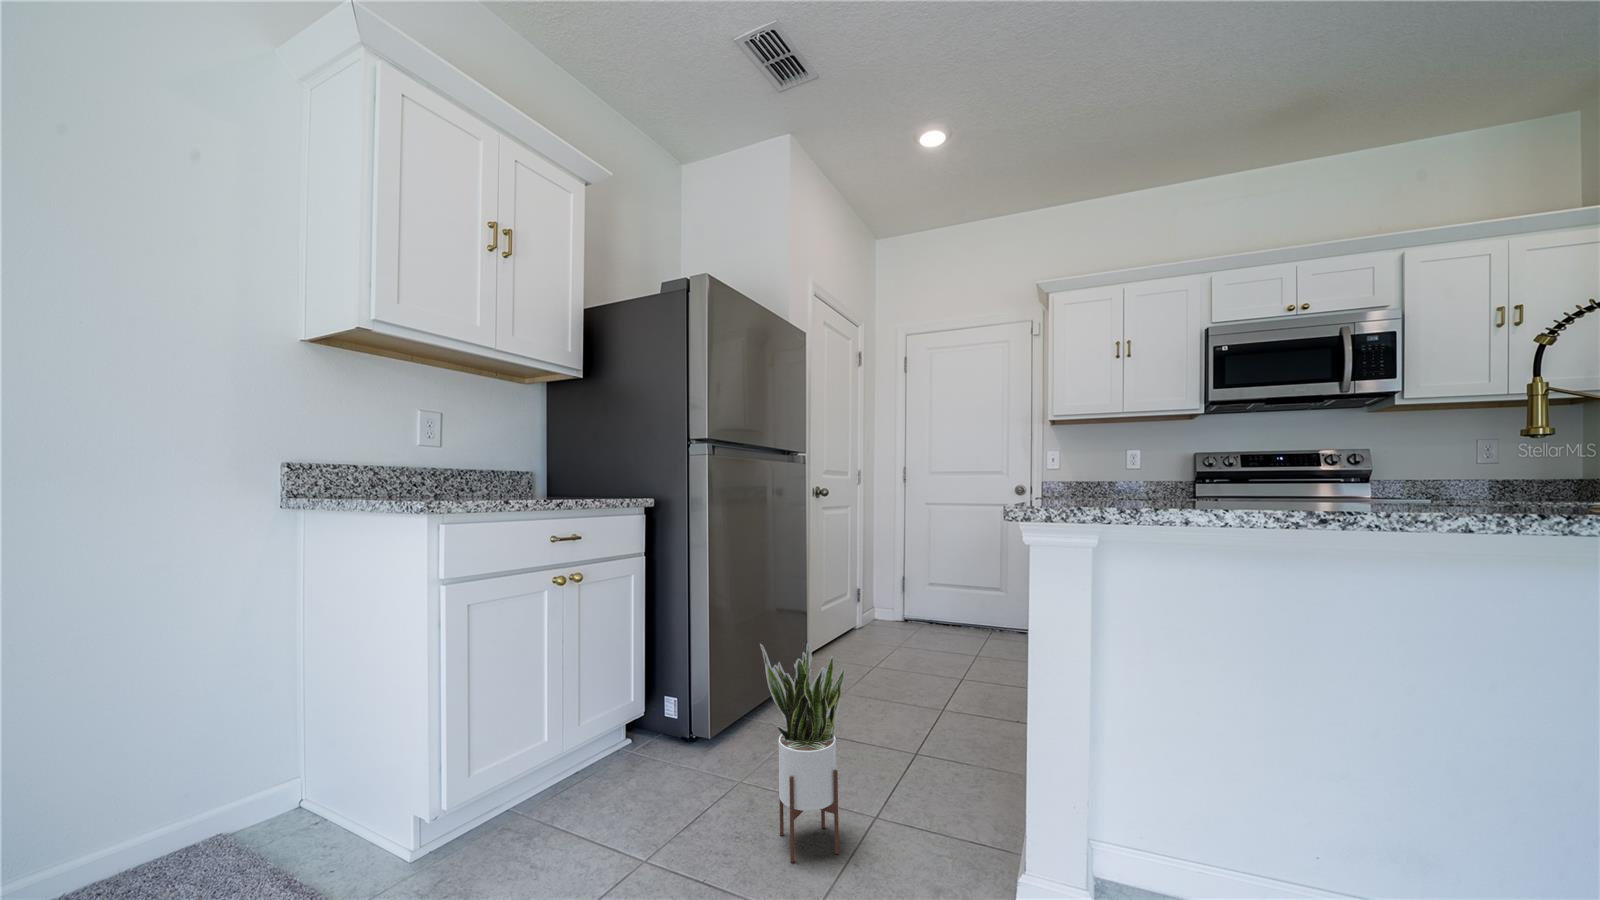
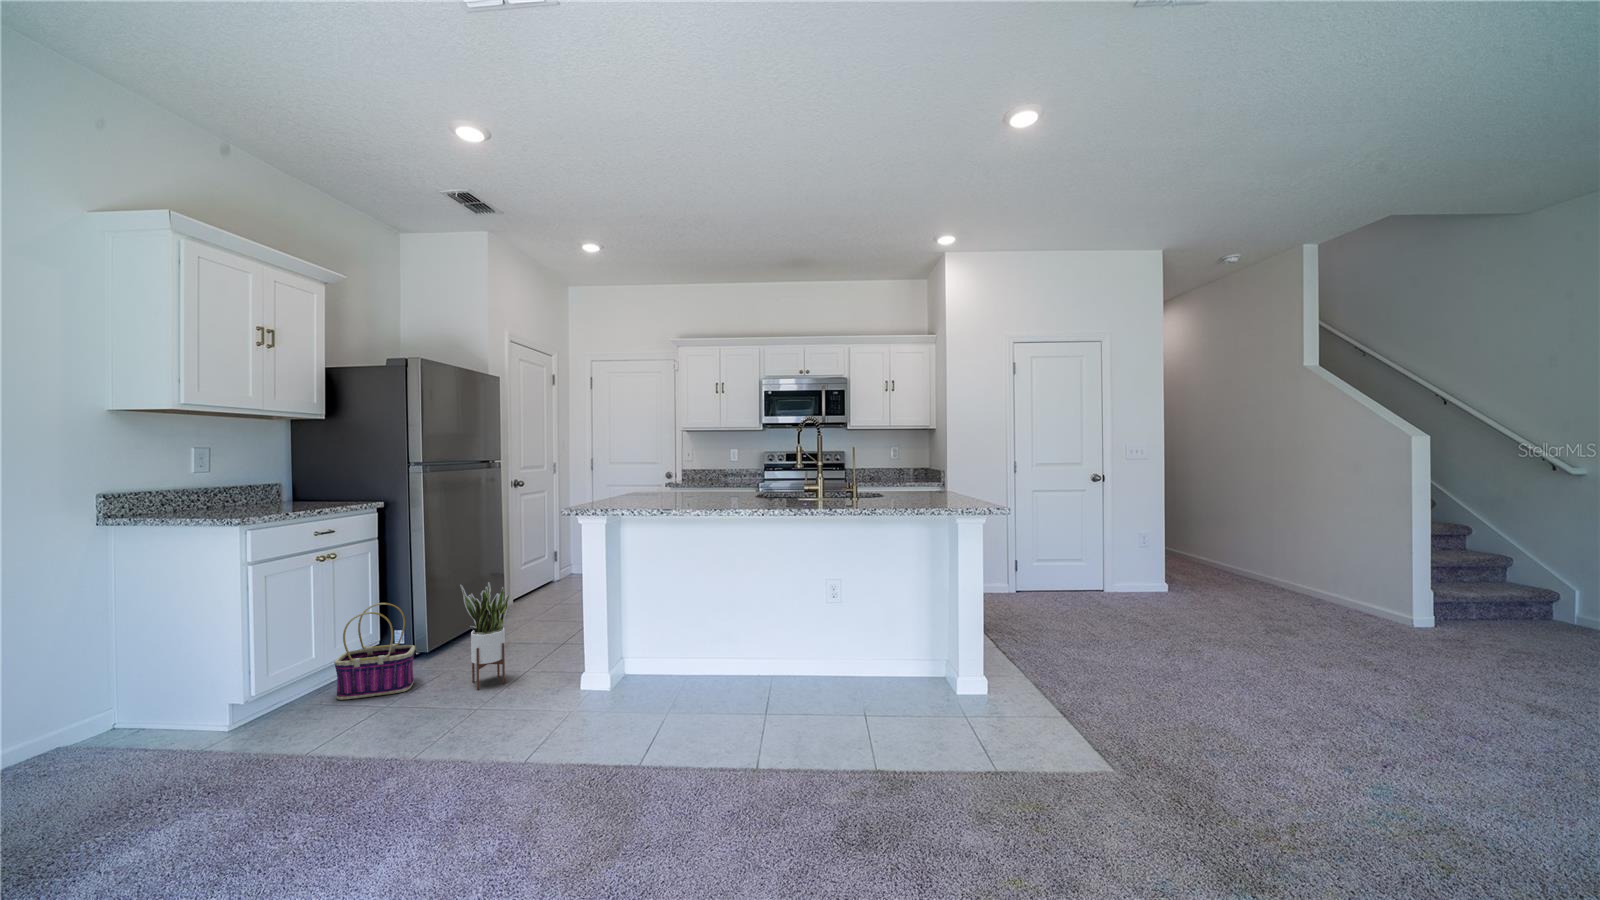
basket: none [569,661,689,836] -> present [334,603,415,700]

